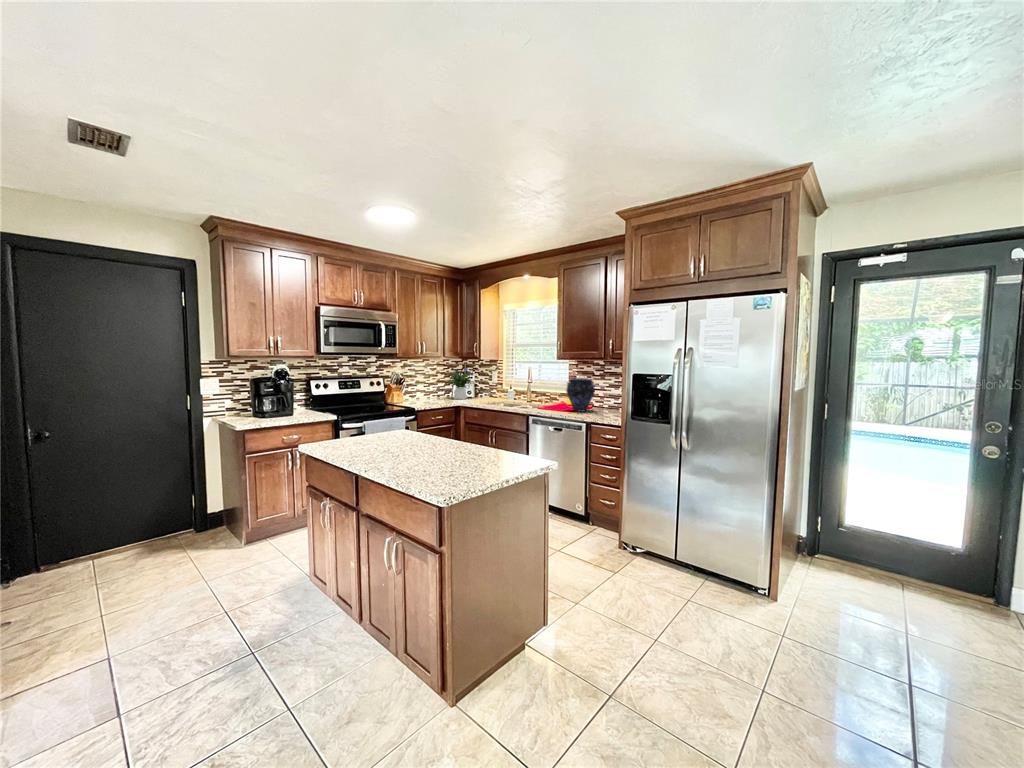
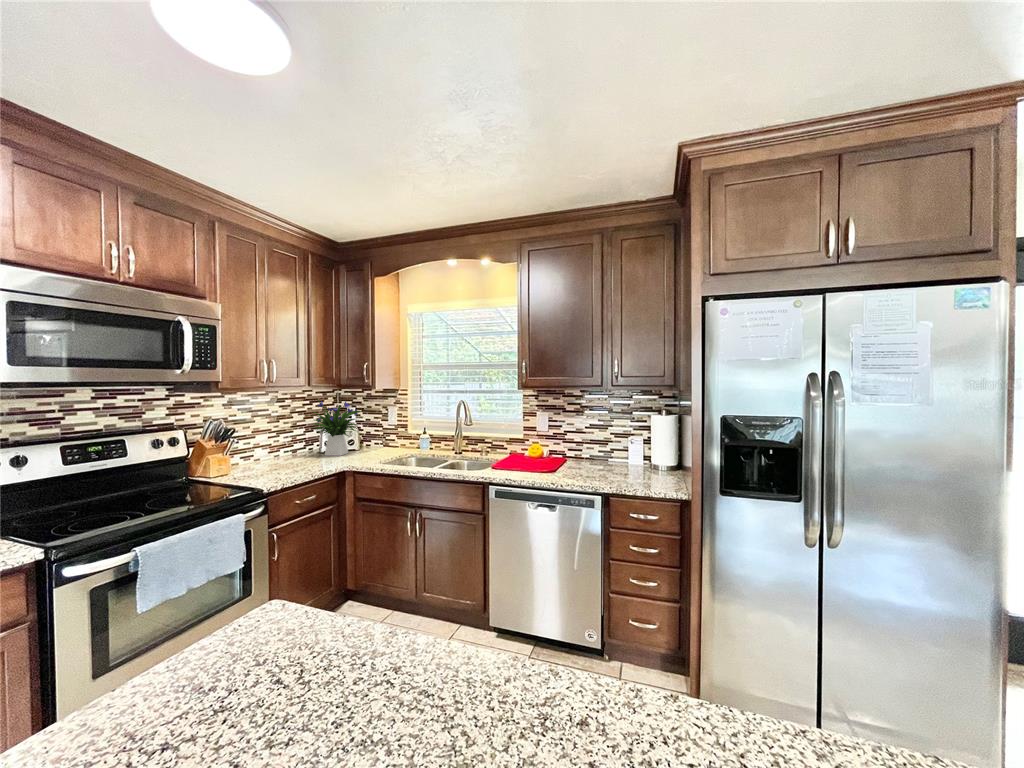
vase: present [566,378,595,412] -> none [540,417,589,471]

